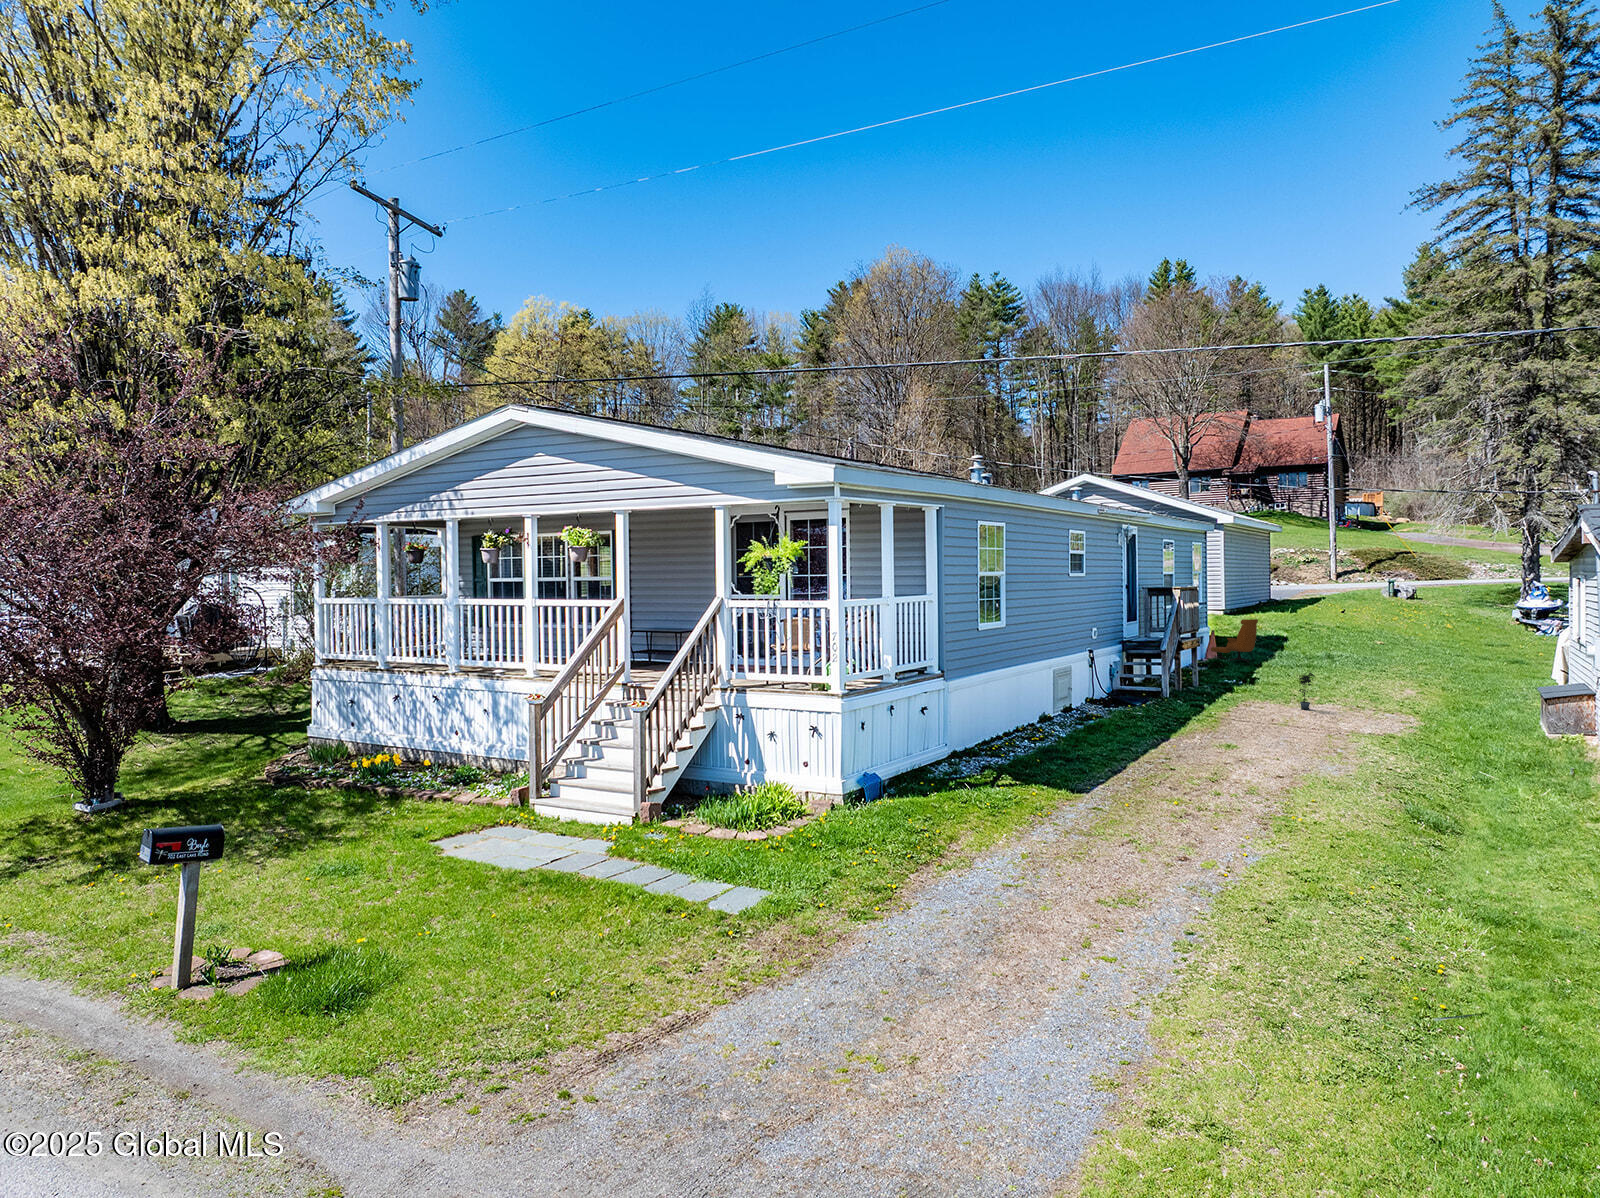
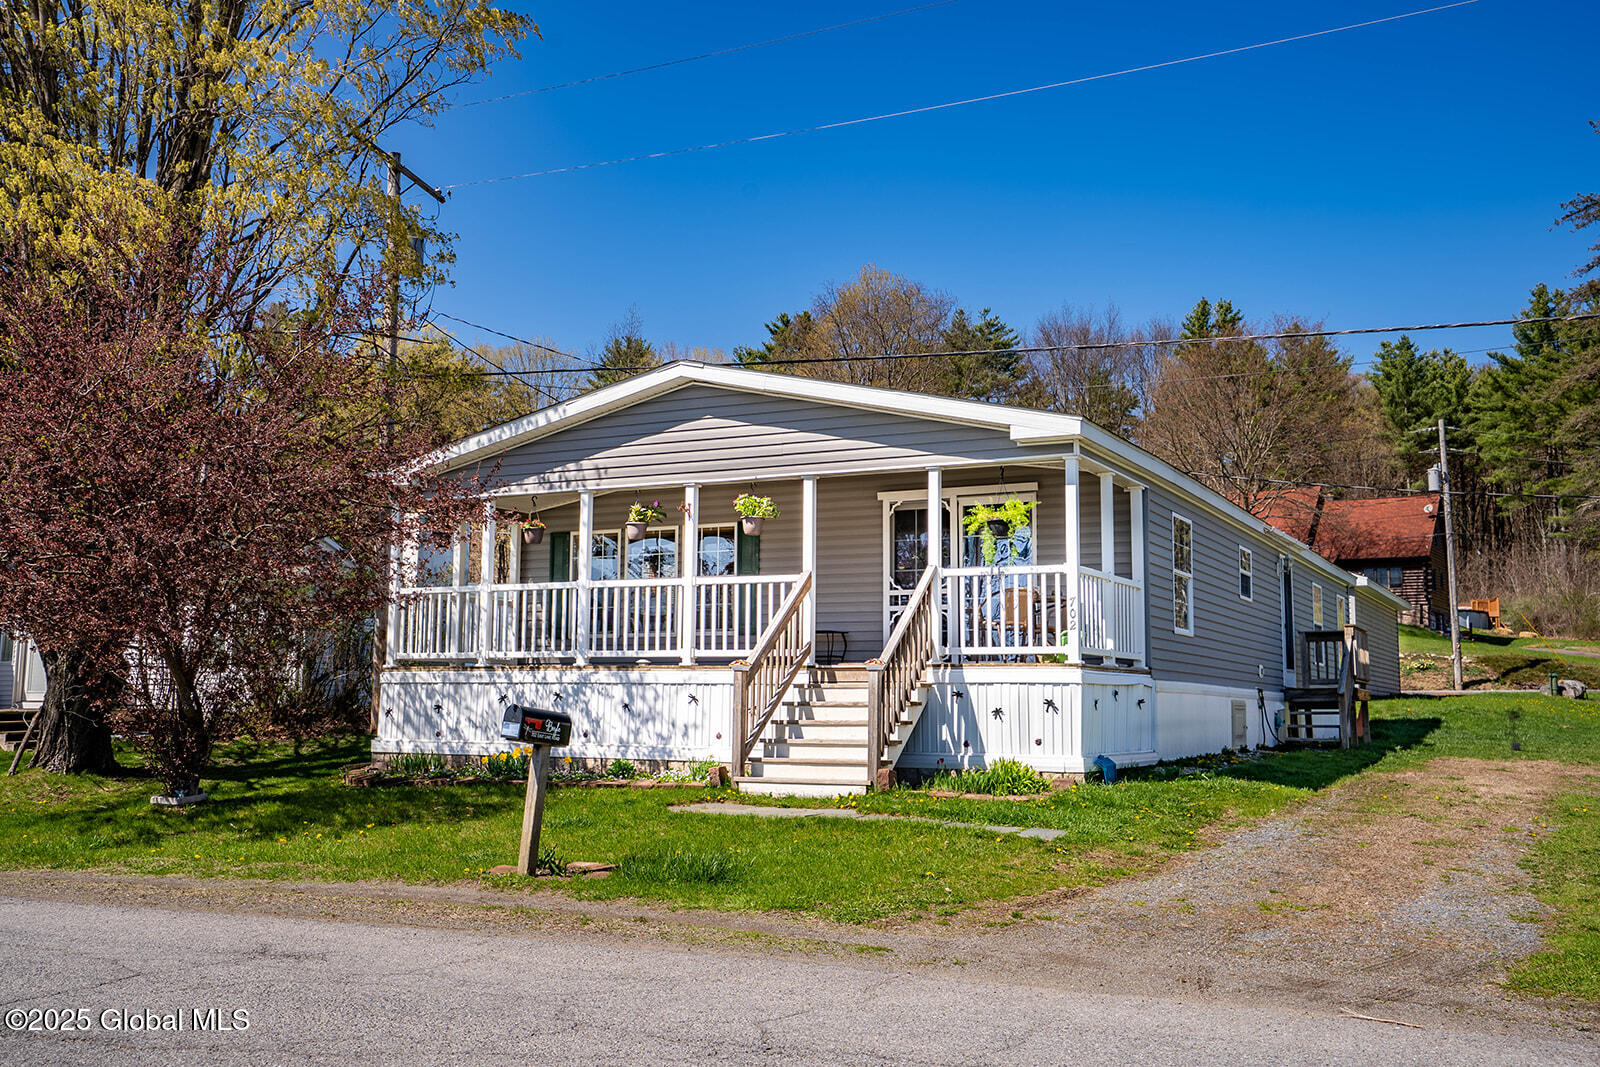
lounge chair: present [1211,619,1258,662] -> none [1374,673,1431,726]

